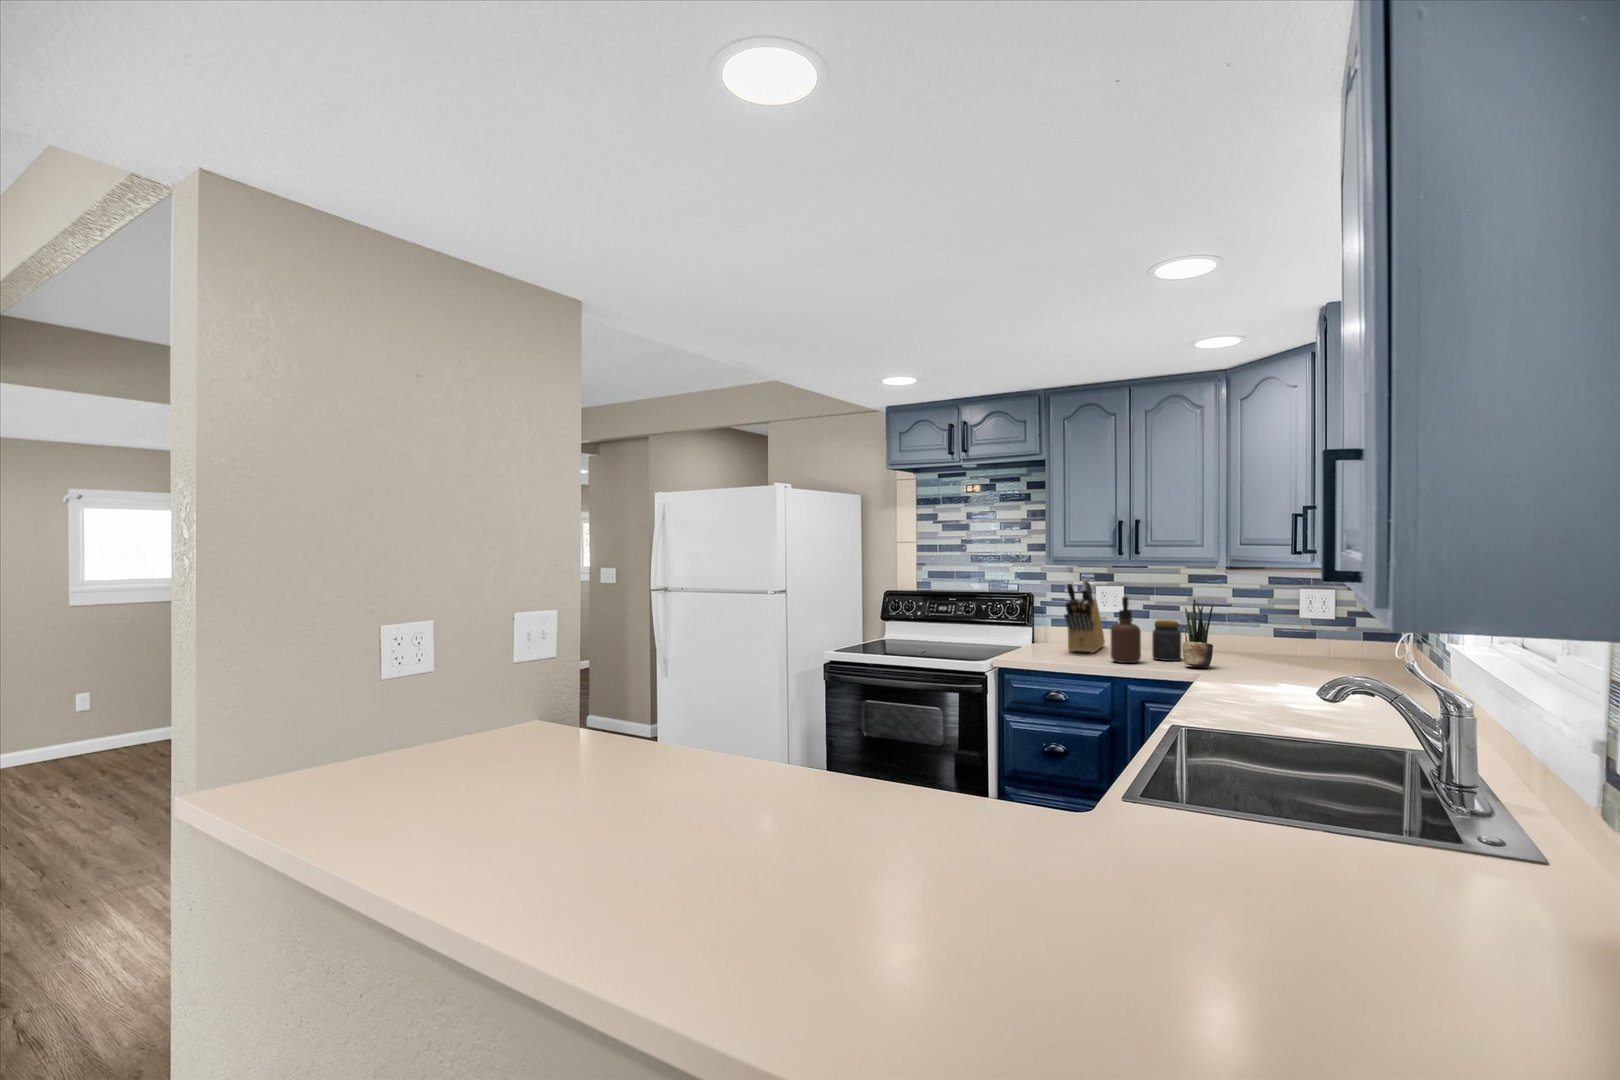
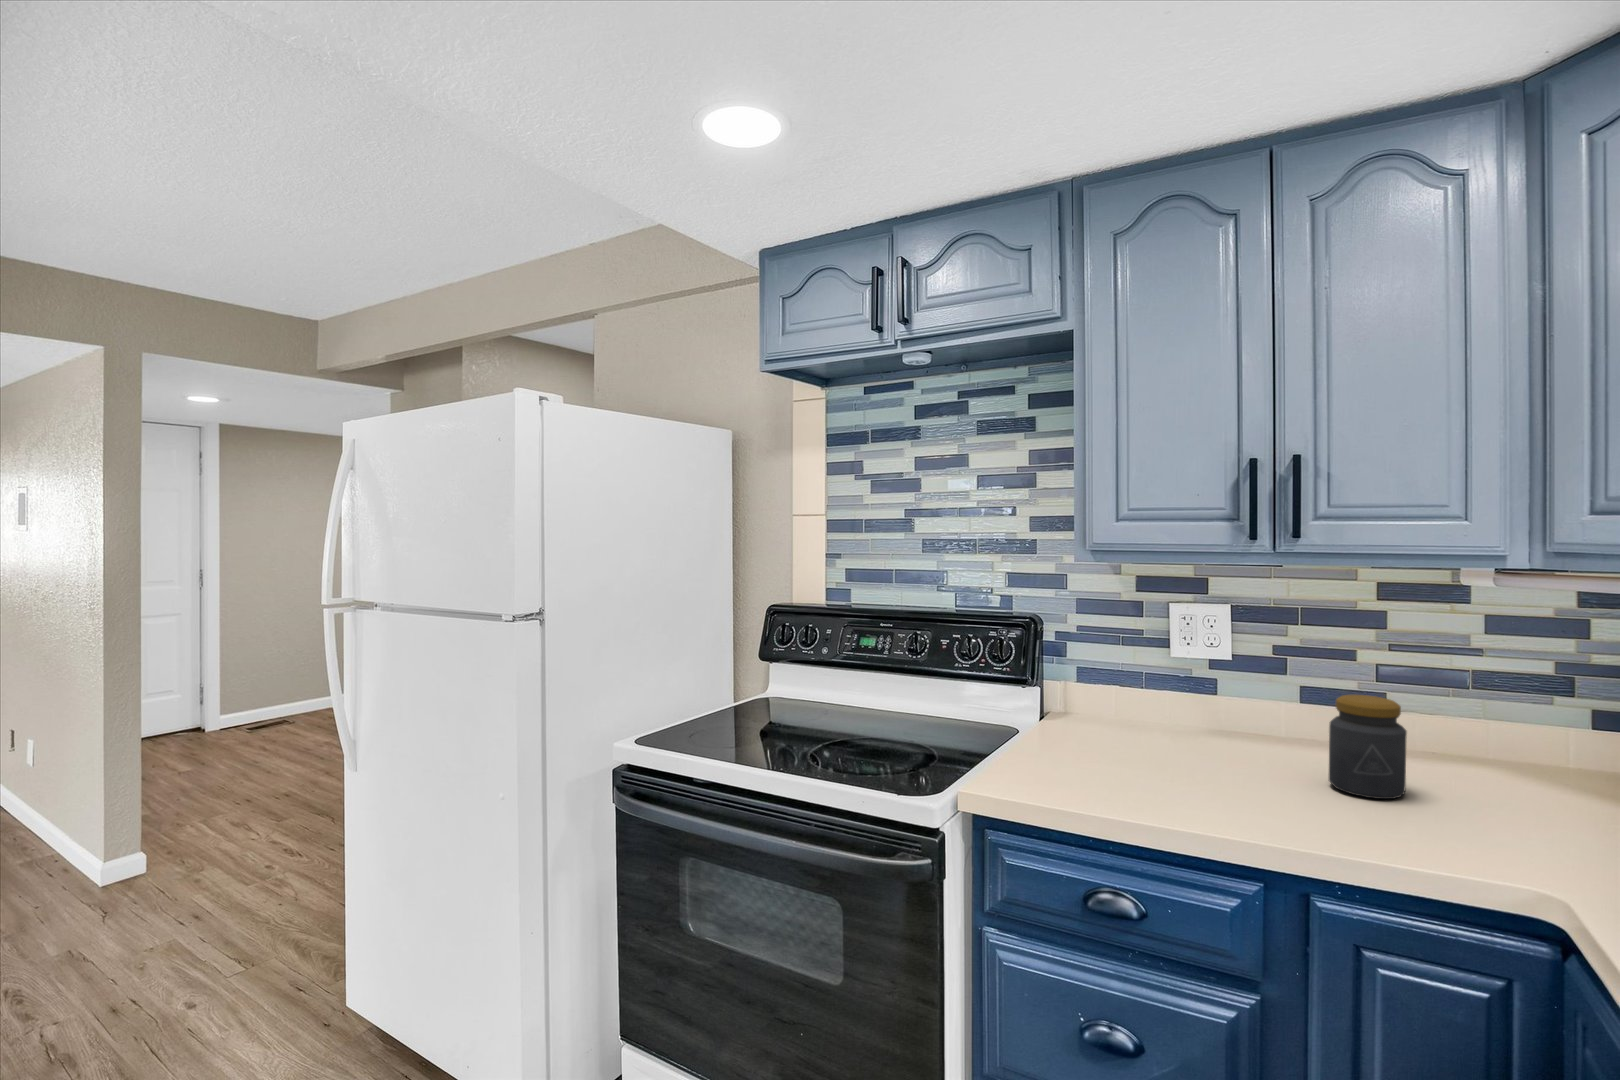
knife block: present [1064,580,1105,653] -> none [1116,595,1187,754]
soap dispenser: present [1111,597,1141,663] -> none [1237,645,1316,810]
potted plant: present [1183,599,1213,667] -> none [1444,659,1536,844]

